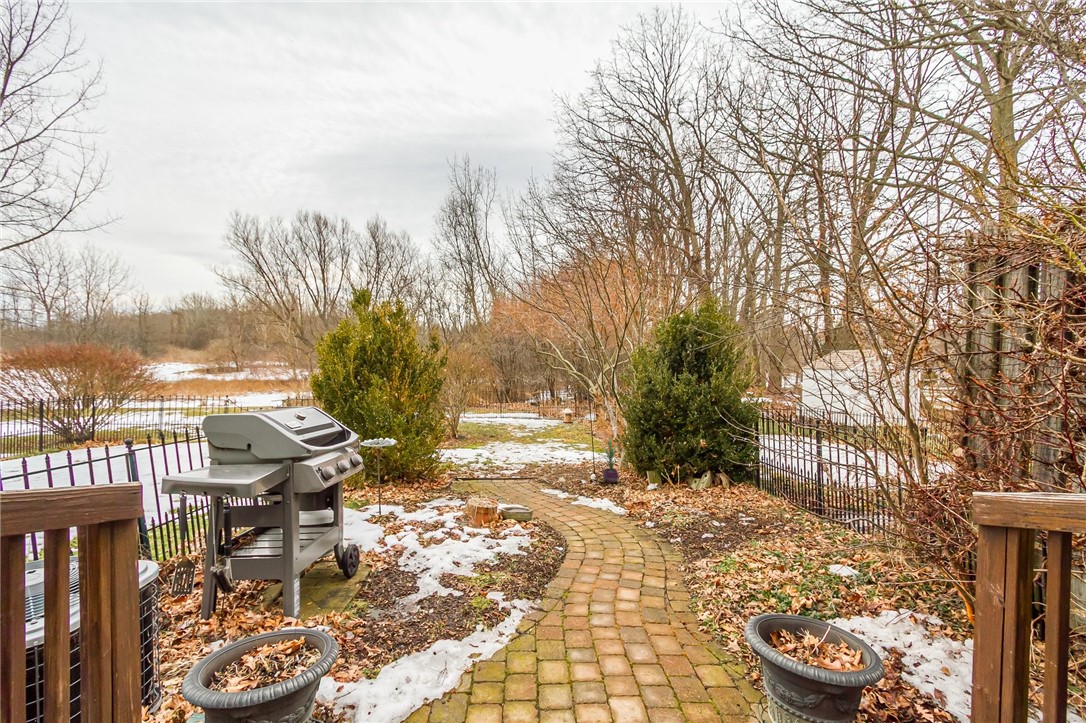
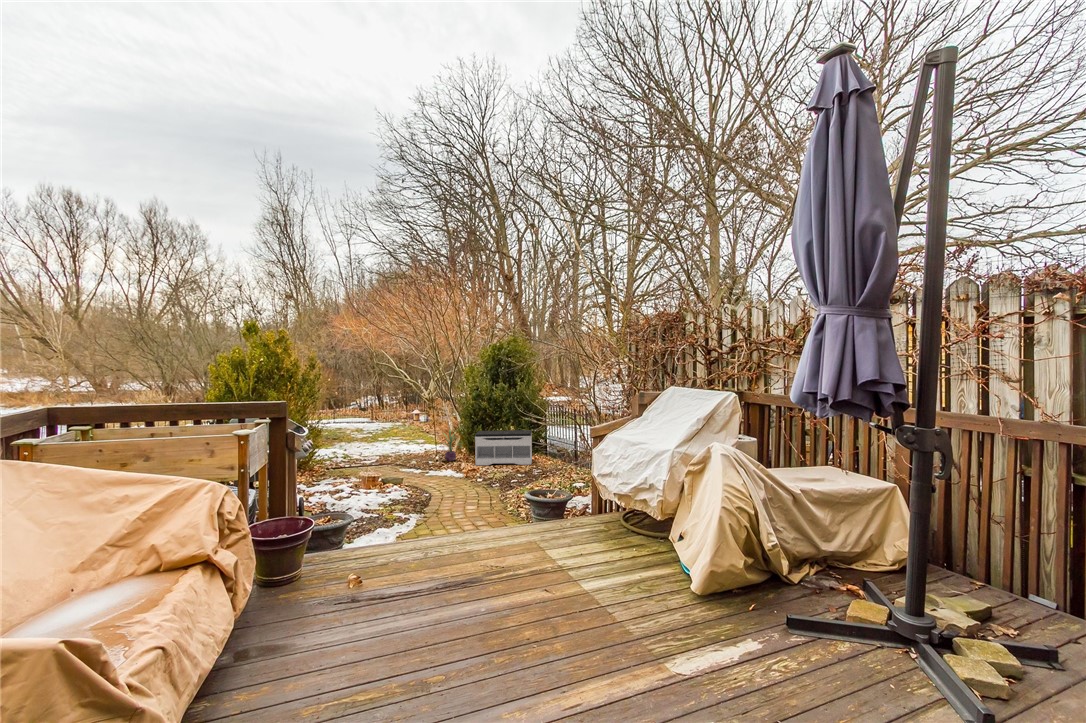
bench: none [644,443,734,504] -> present [475,430,532,465]

